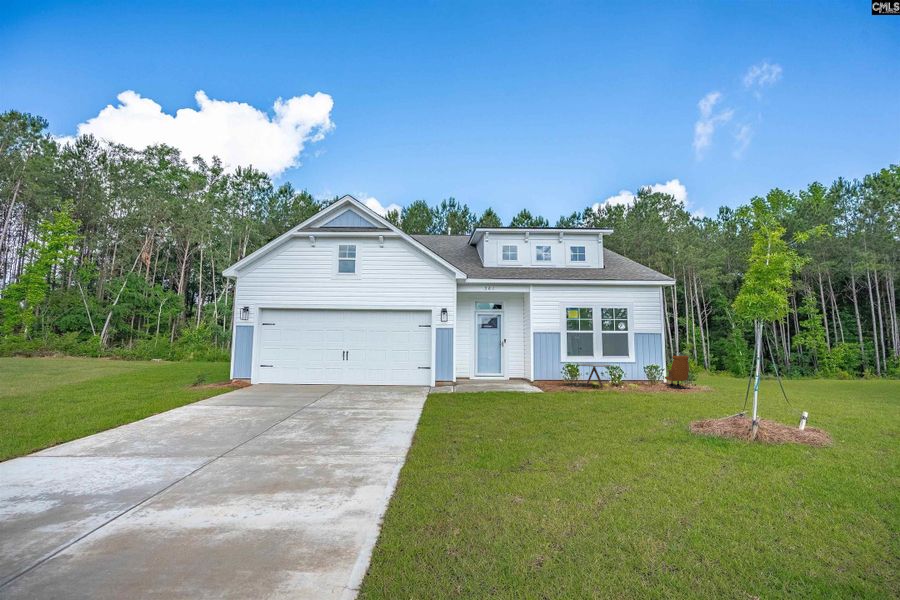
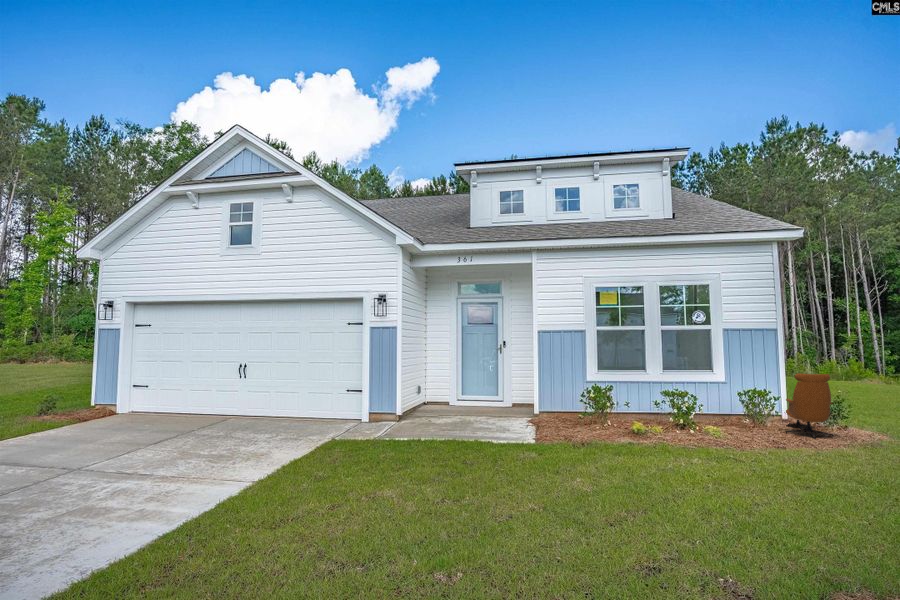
round table: present [578,364,611,388] -> none [611,384,672,430]

